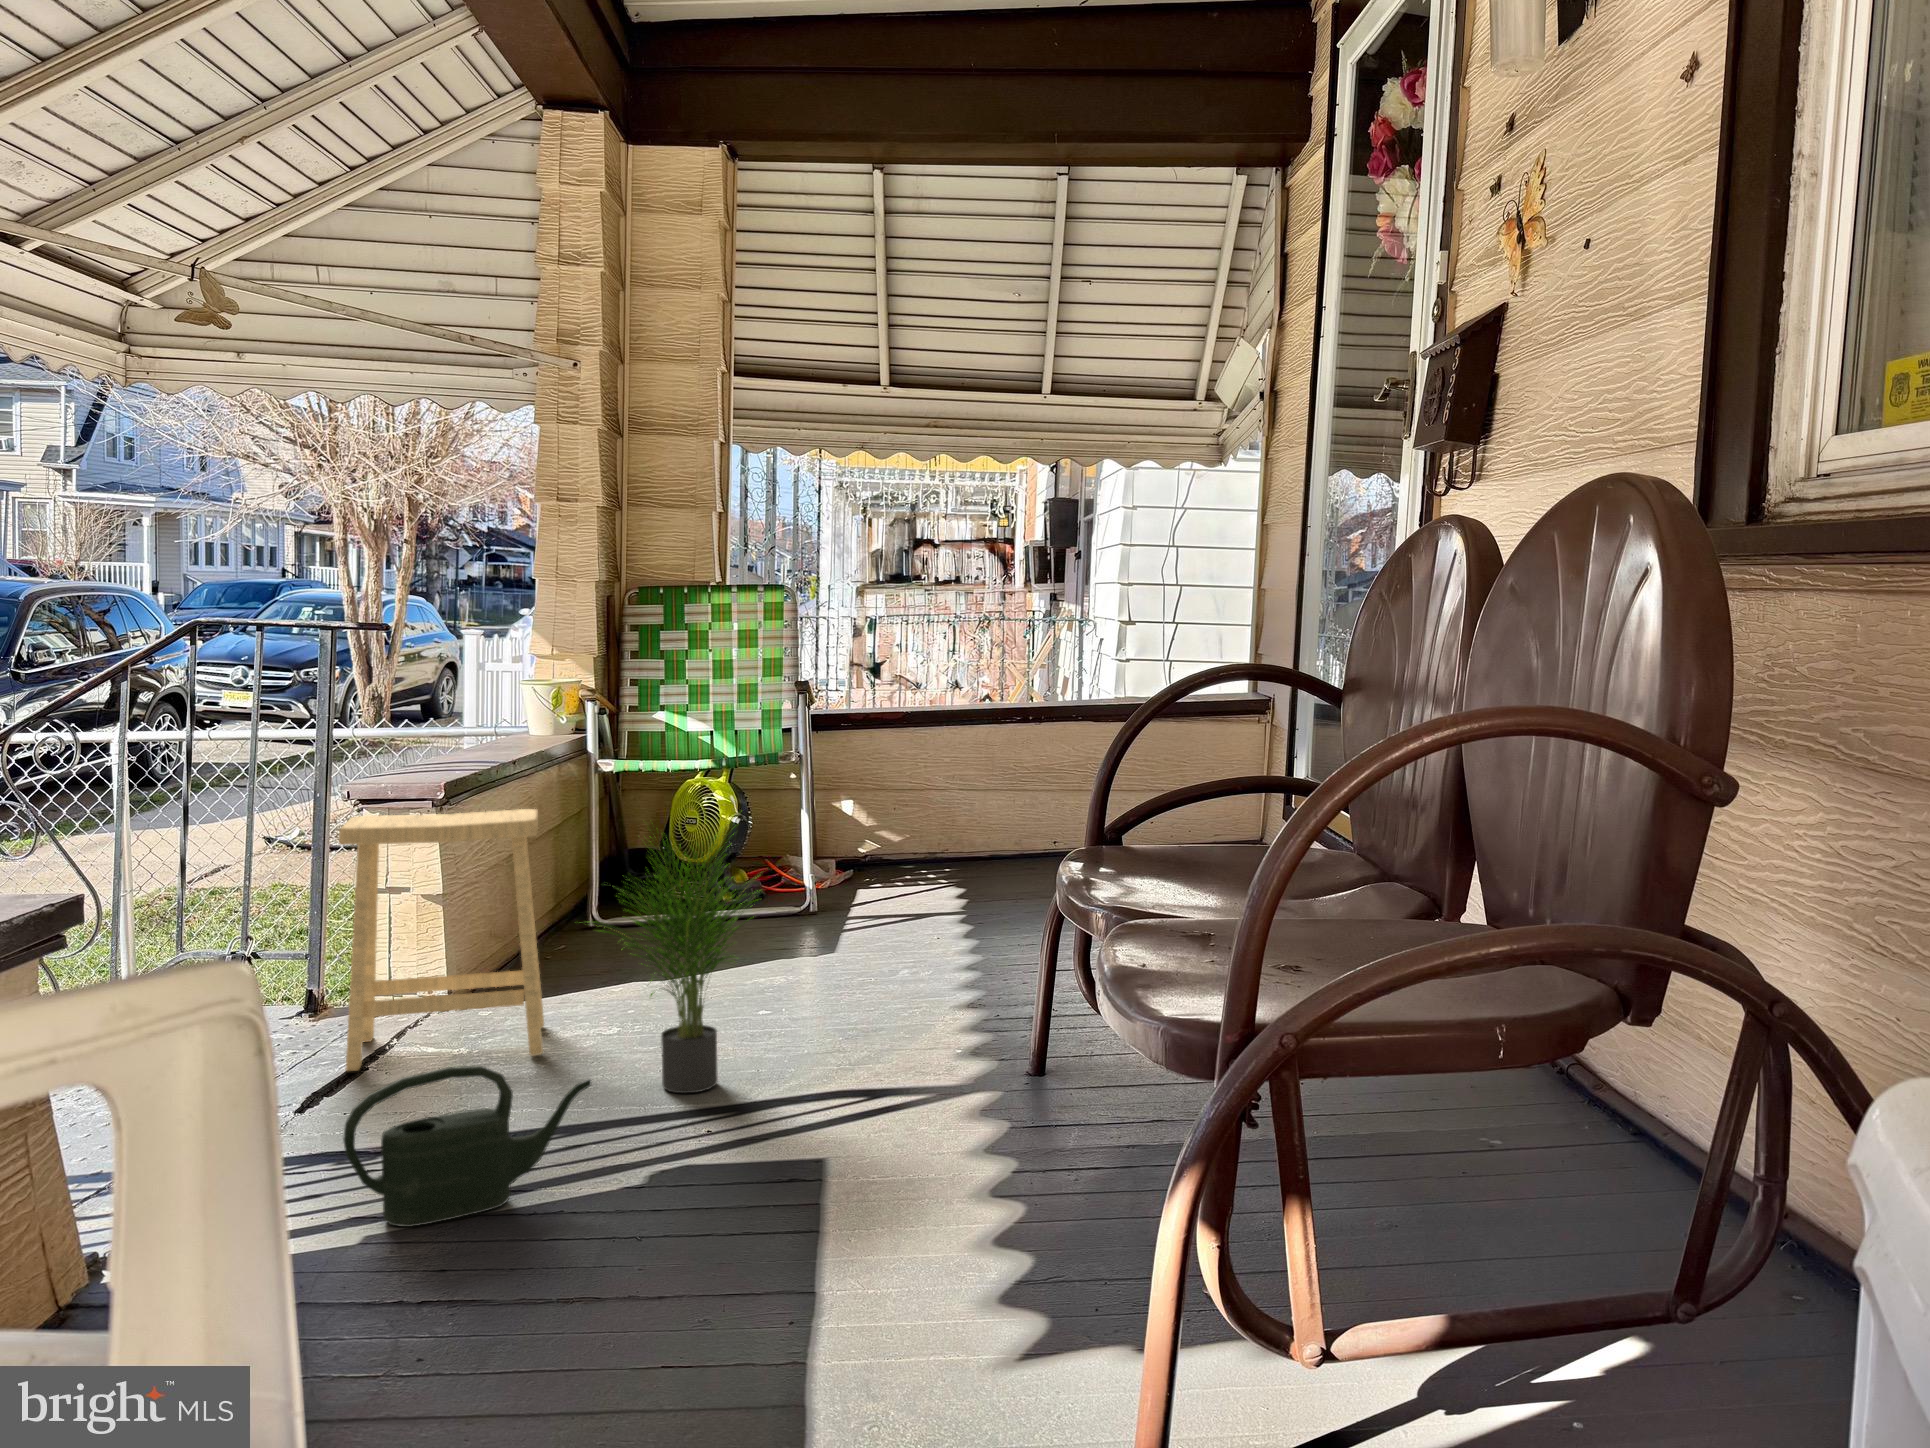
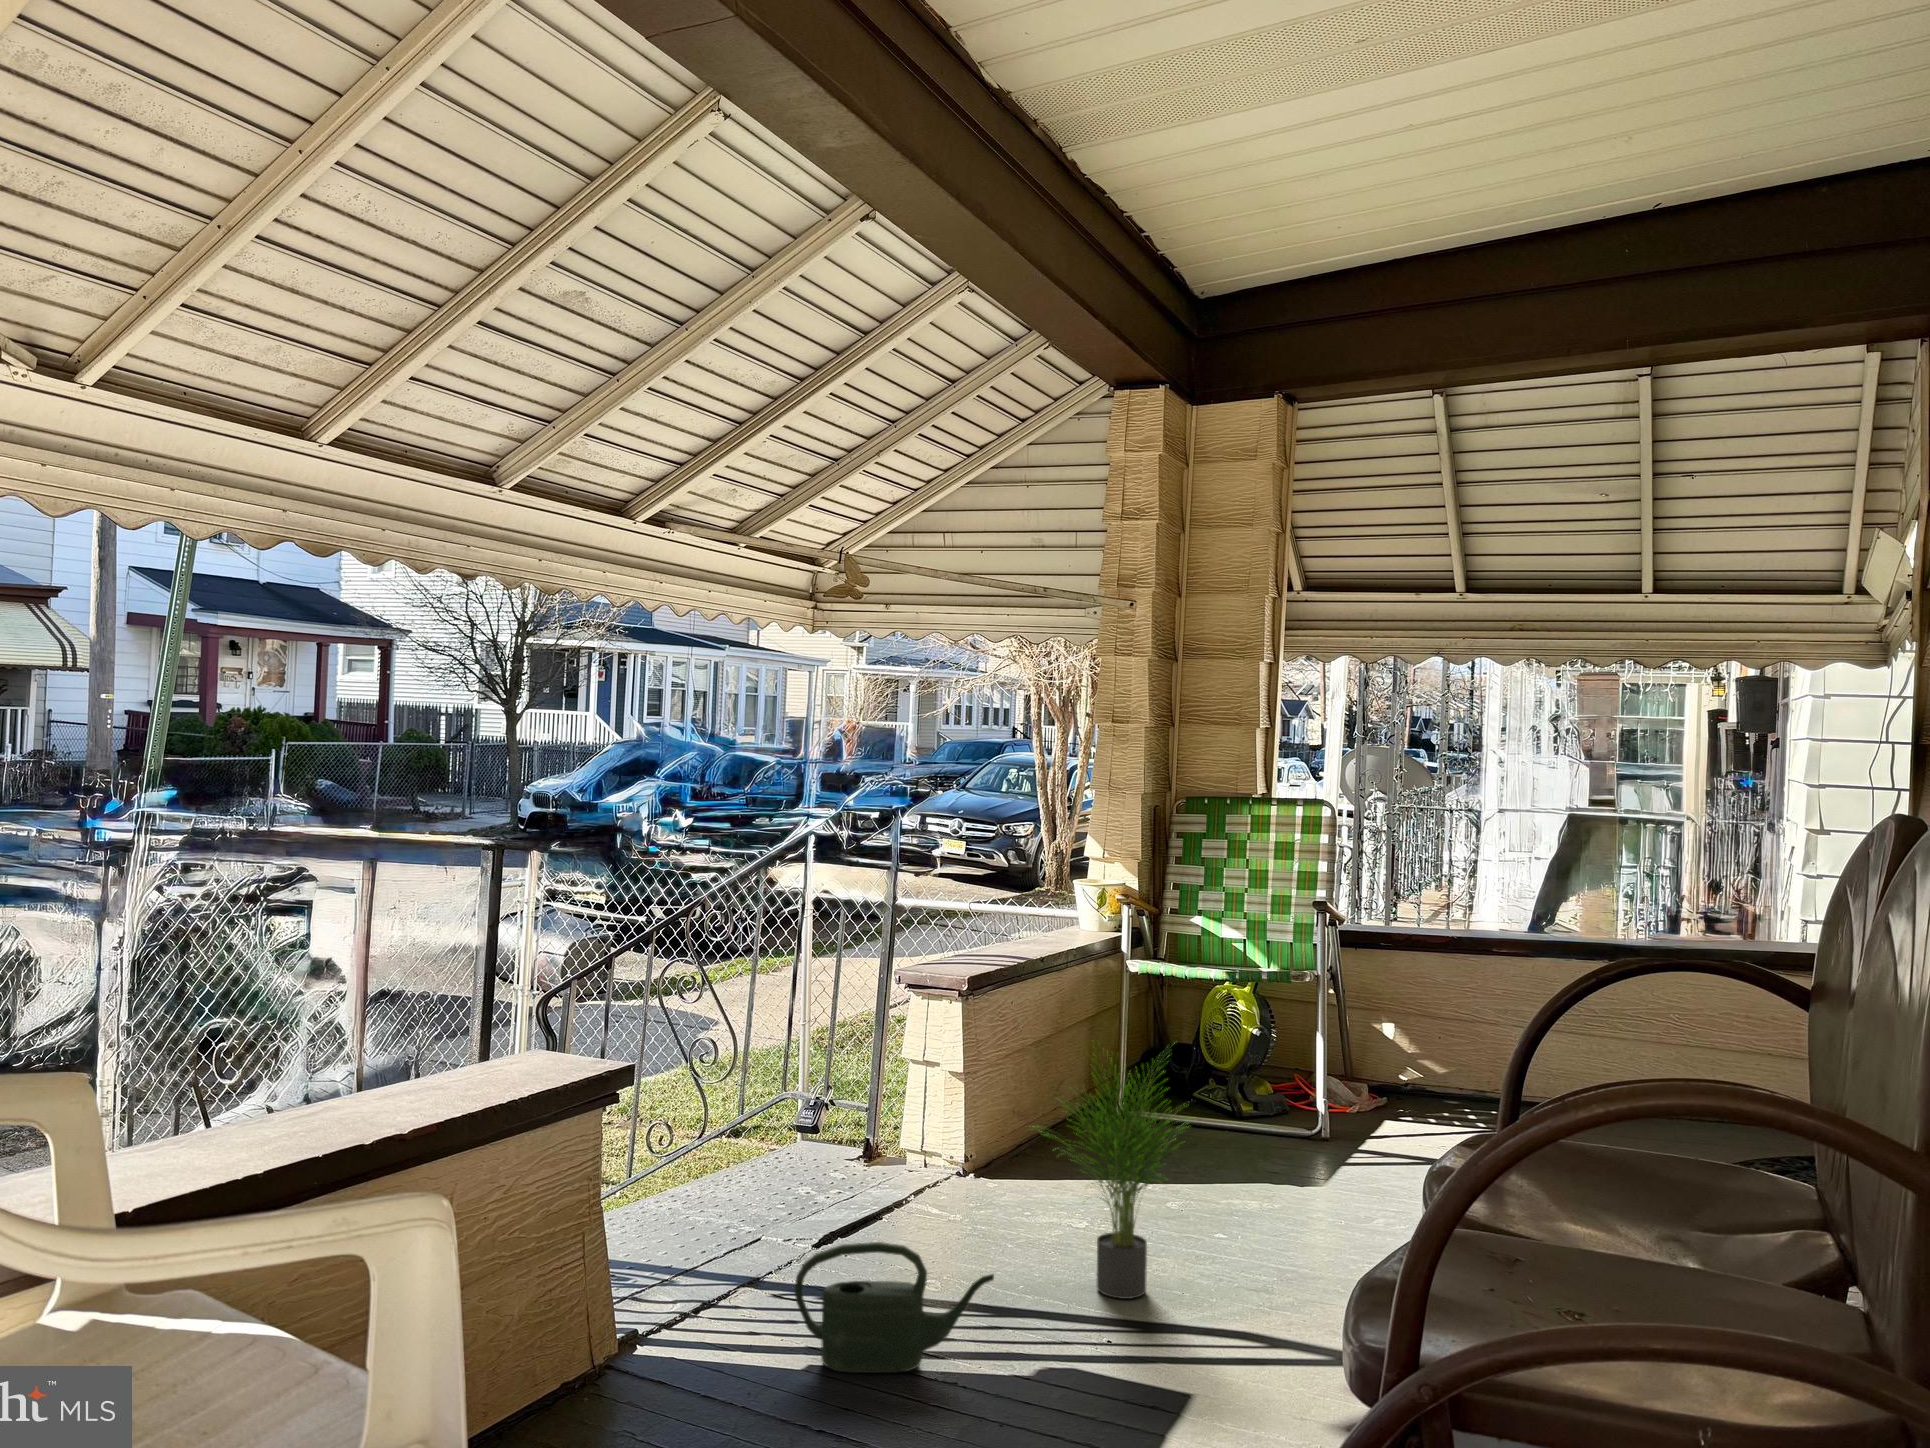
footstool: present [339,809,544,1071] -> none [863,1003,1033,1233]

